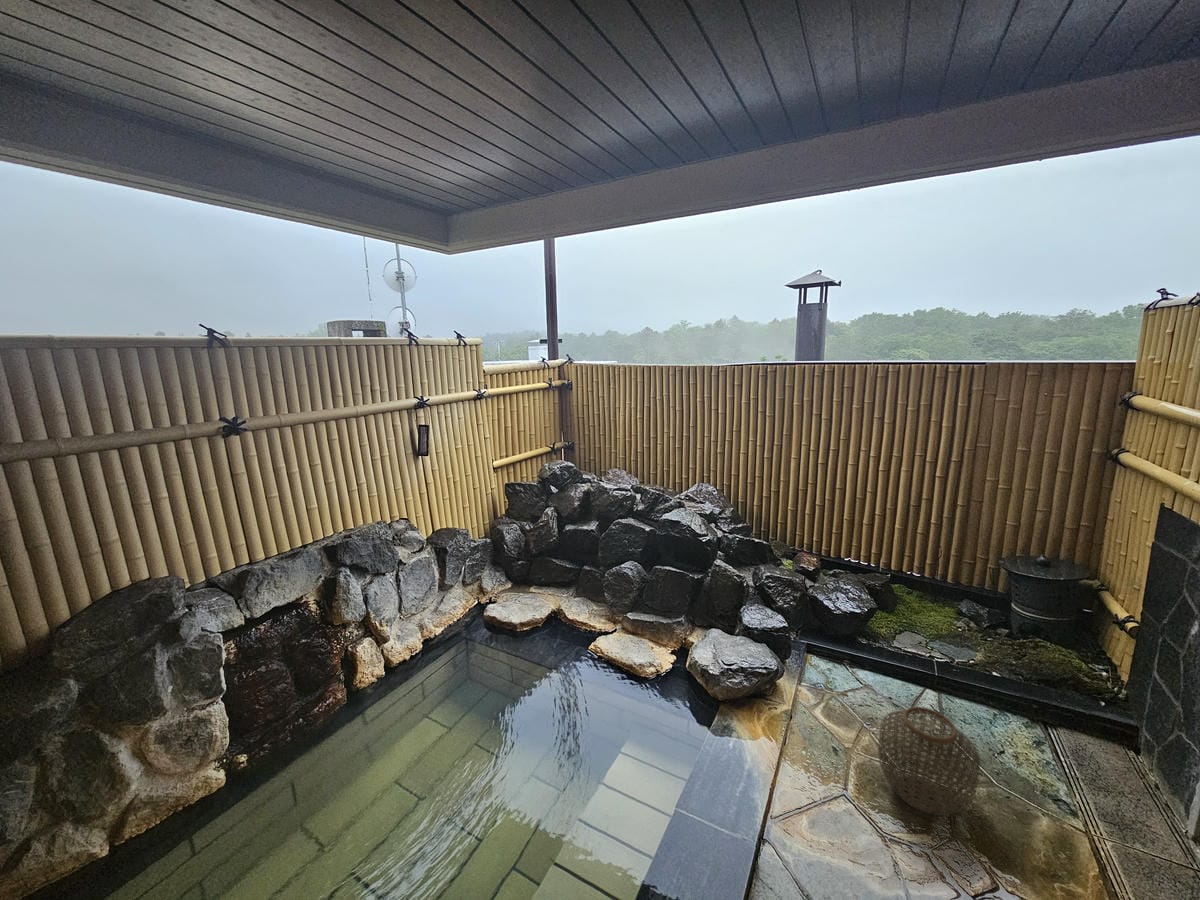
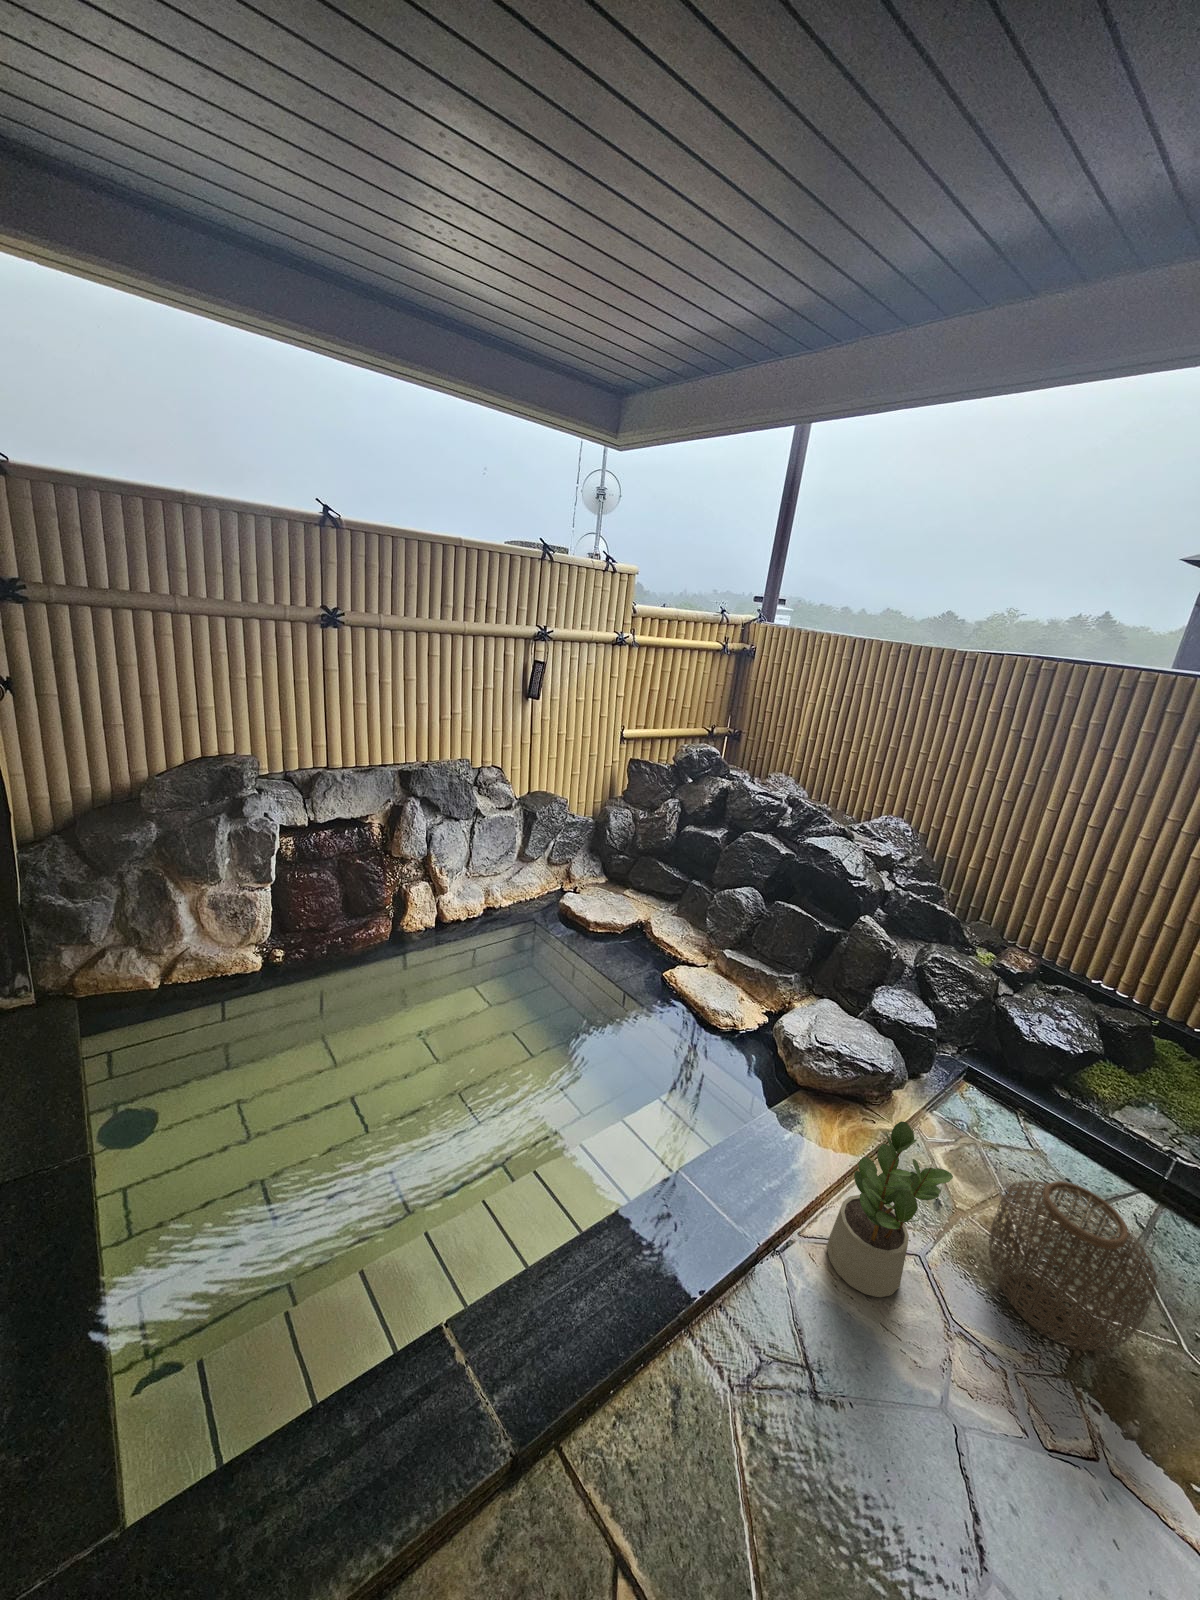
potted plant: none [791,710,858,842] -> present [827,1121,953,1297]

